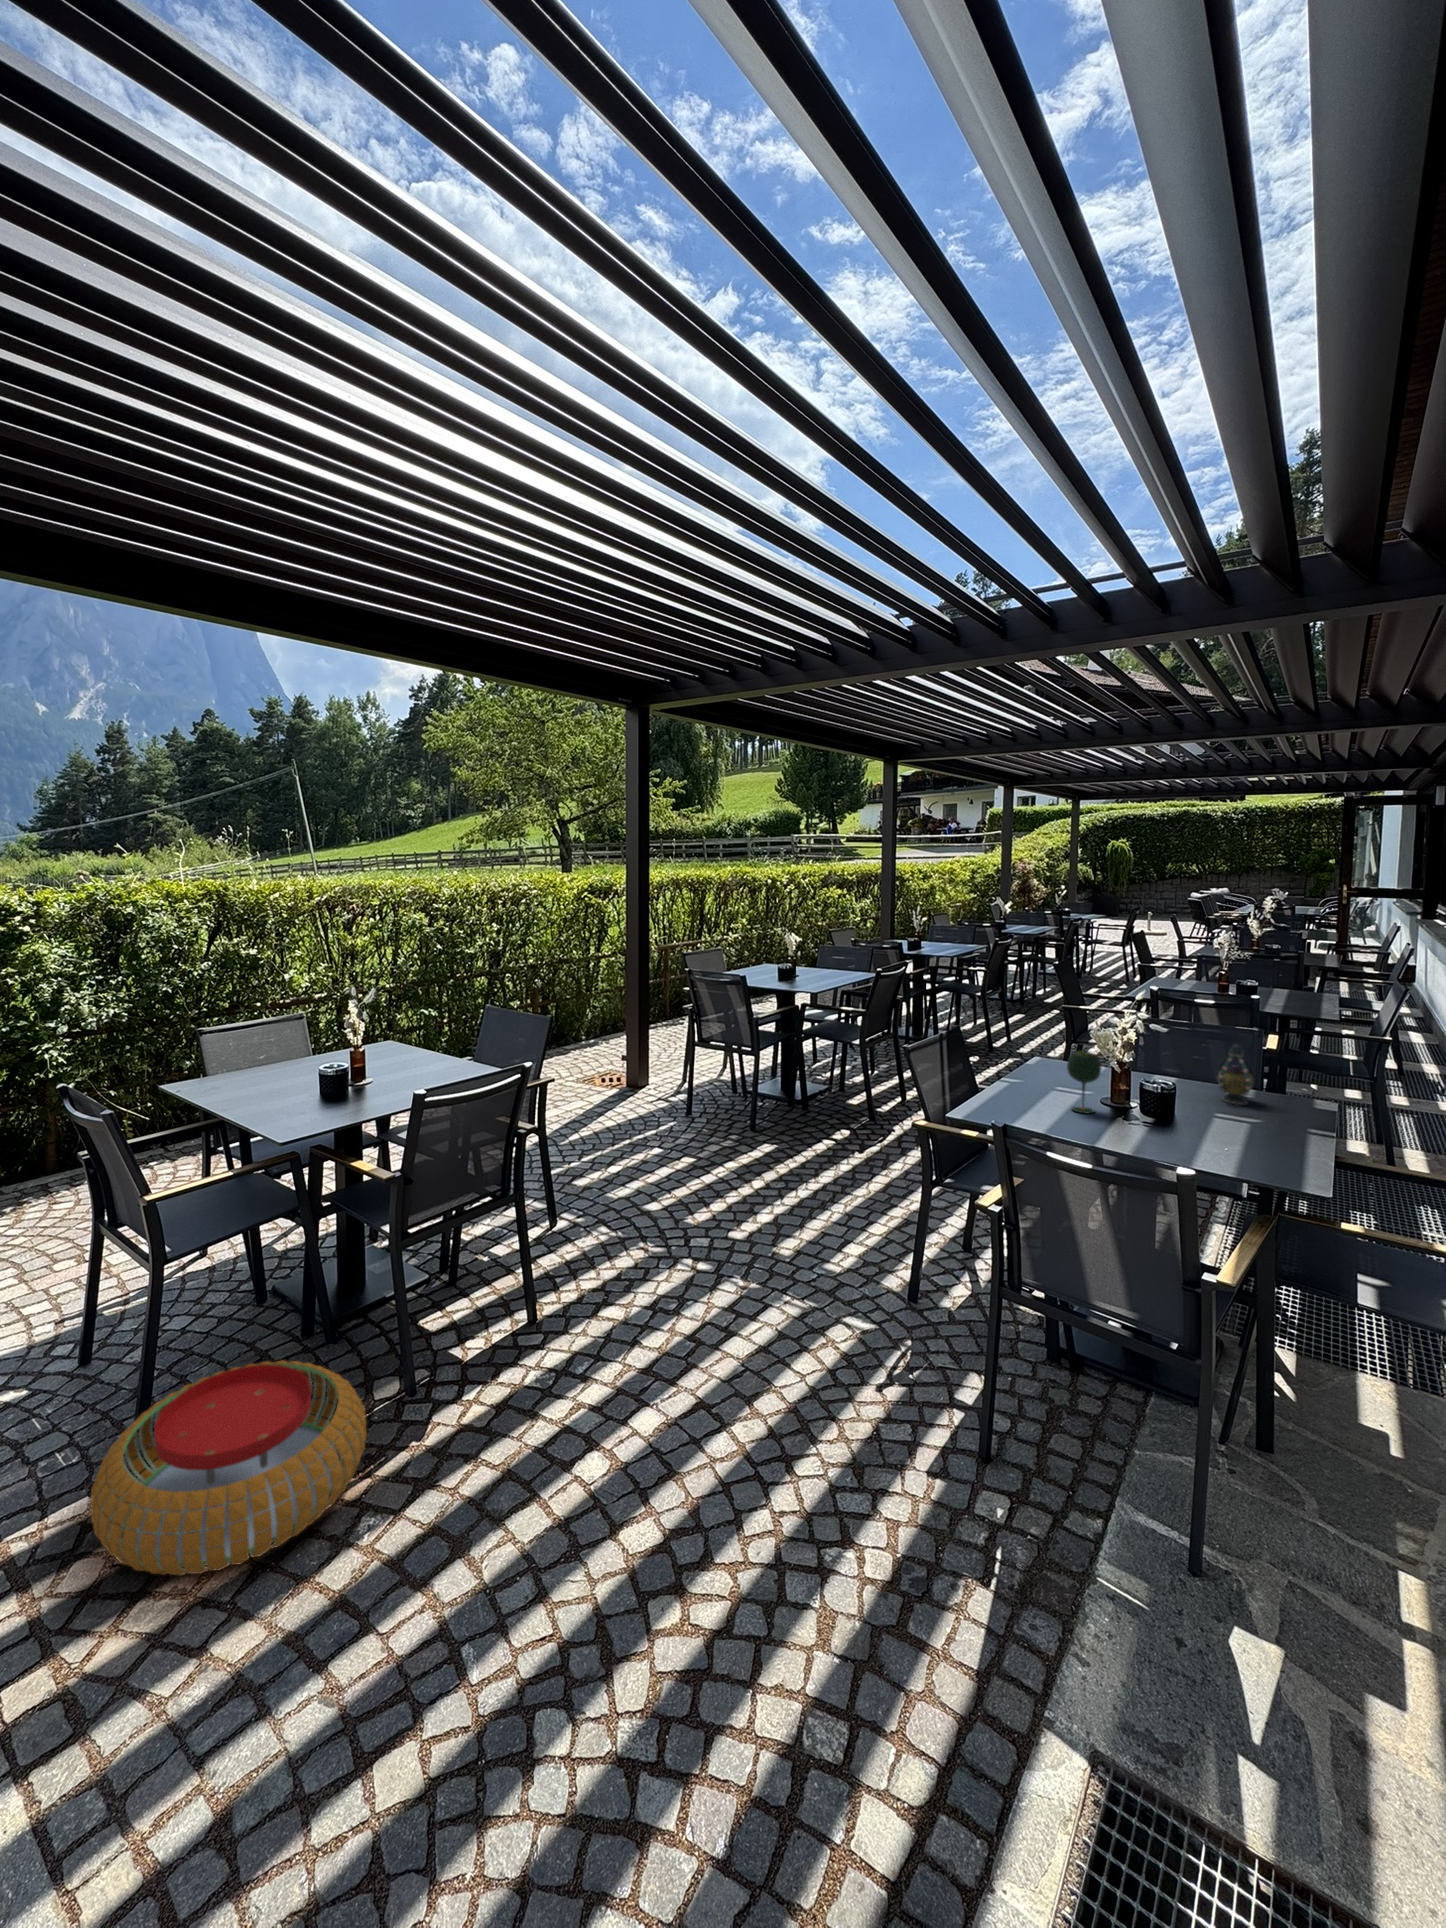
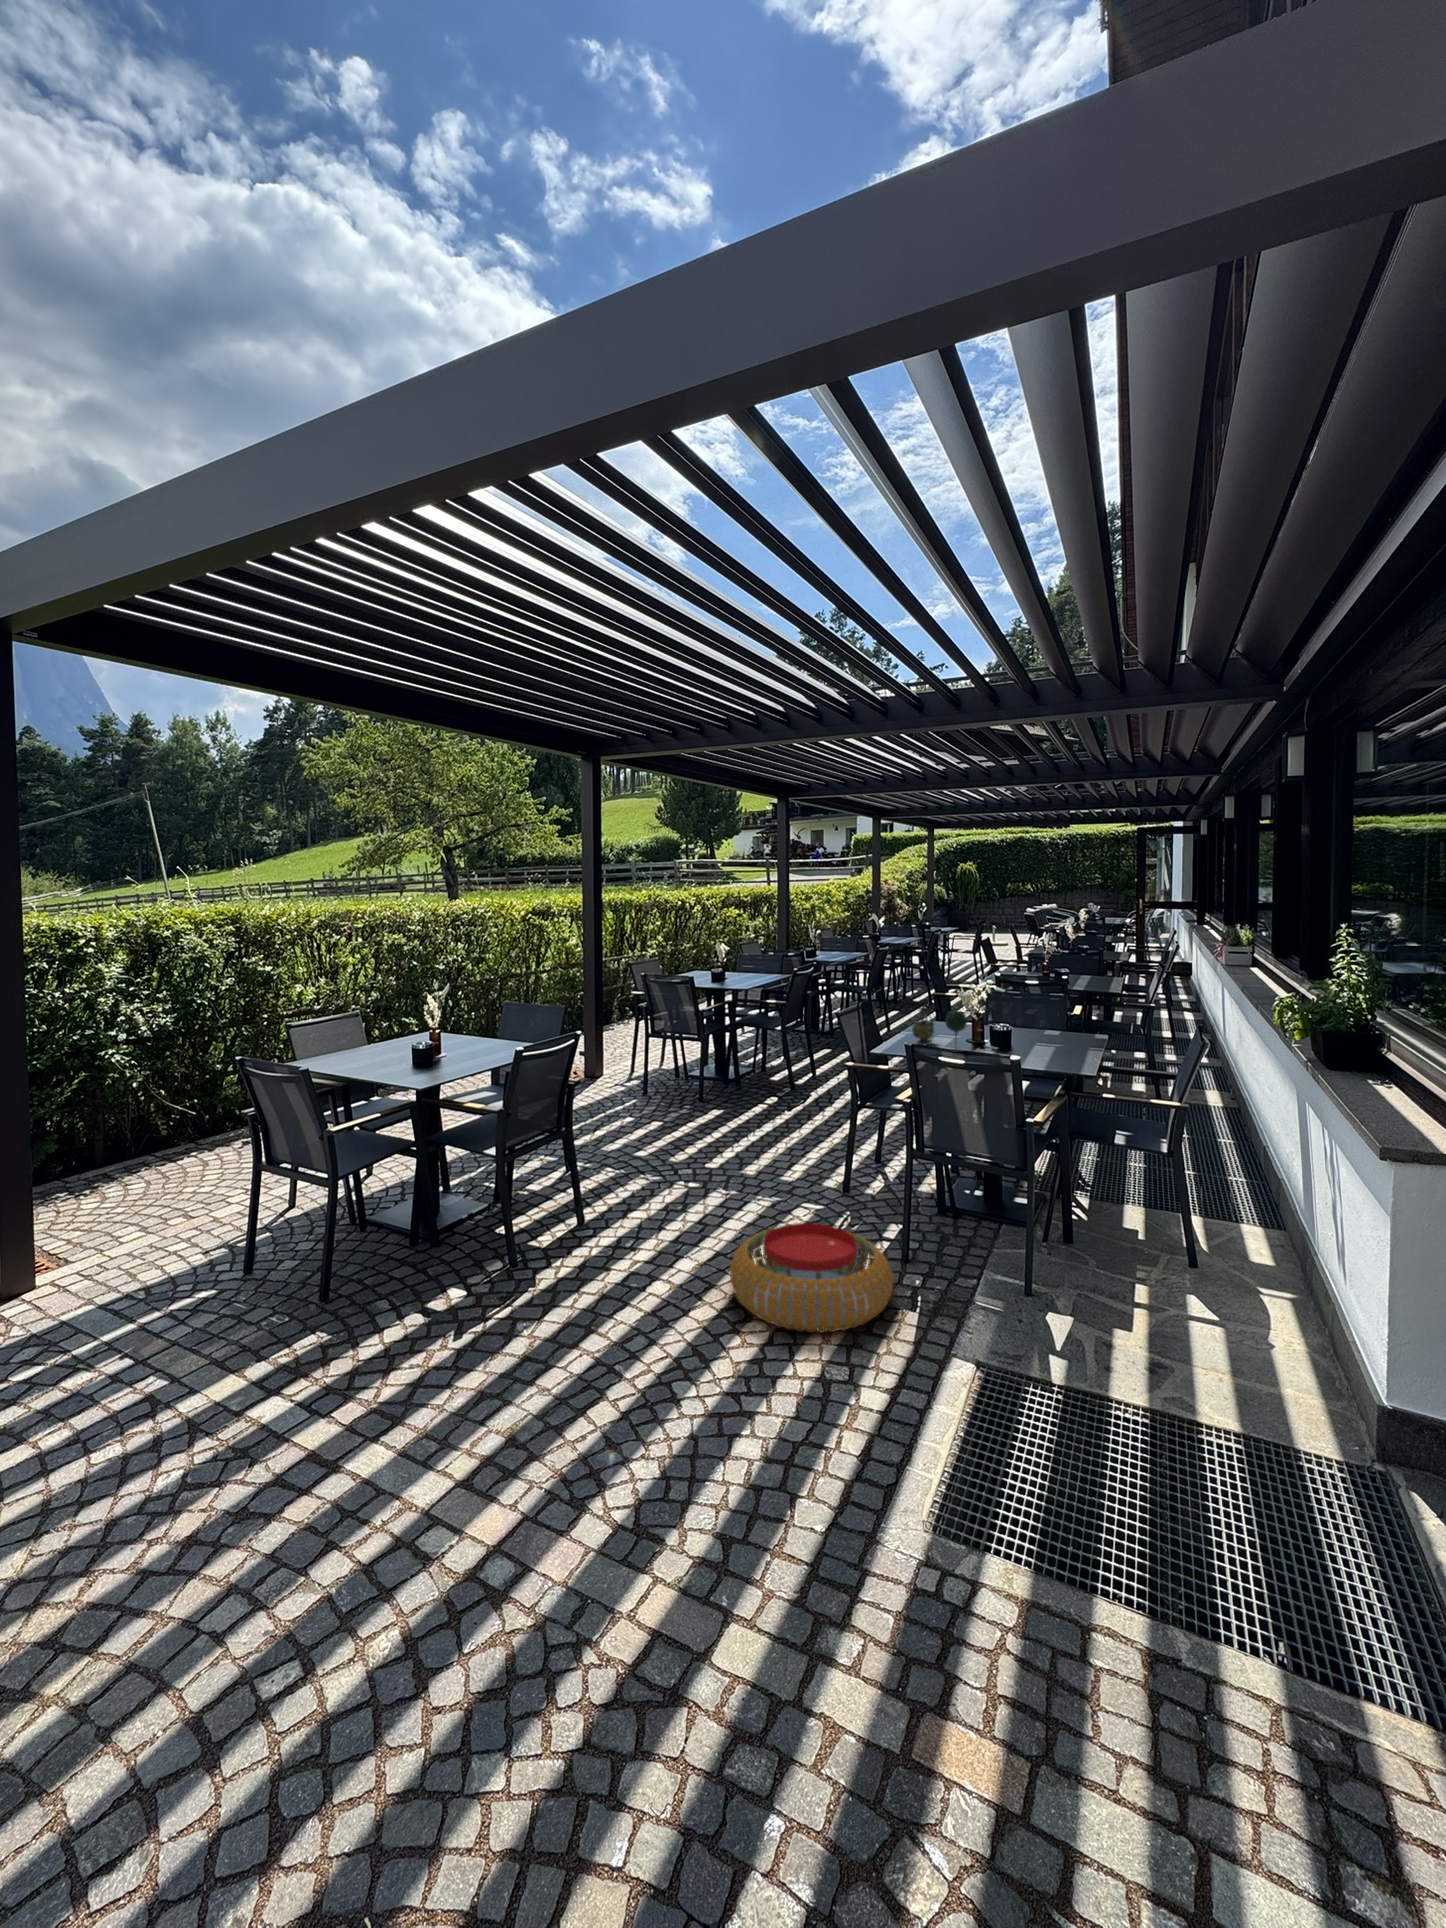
teapot: present [1218,1044,1253,1105] -> present [912,1006,934,1045]
pouf: present [90,1361,367,1576] -> present [730,1223,893,1333]

